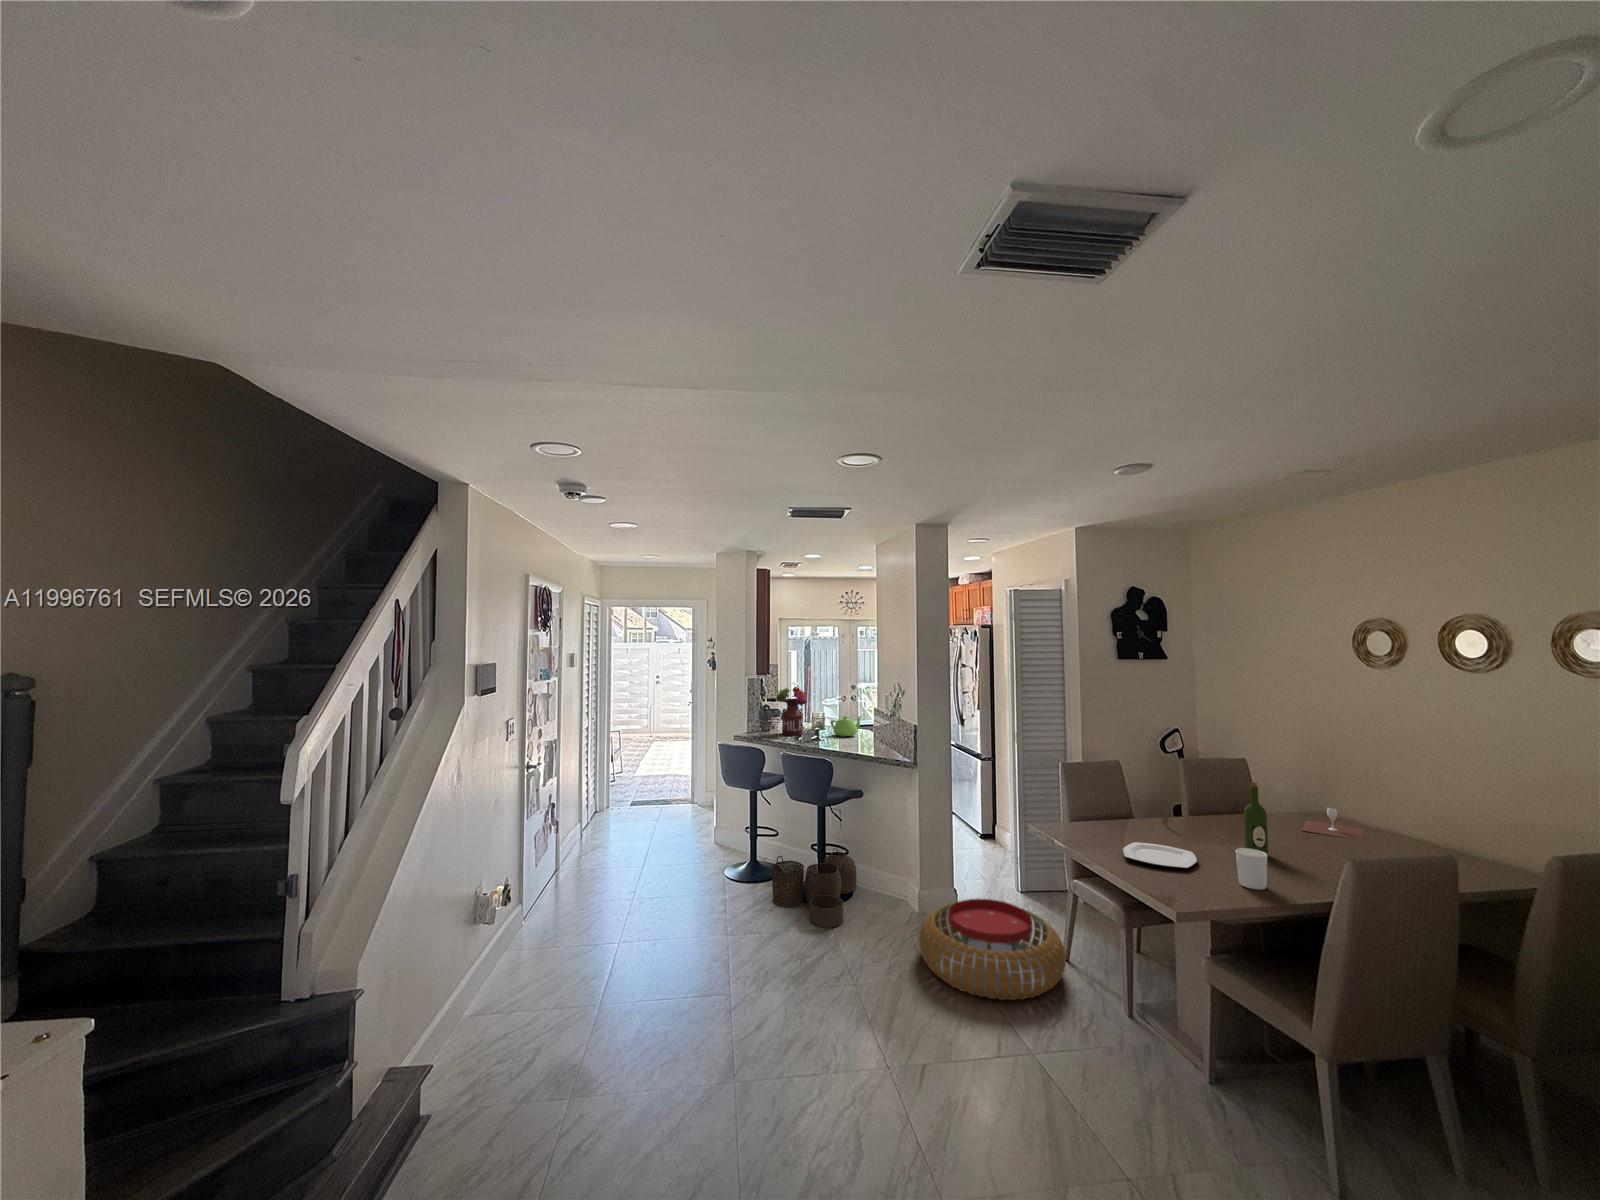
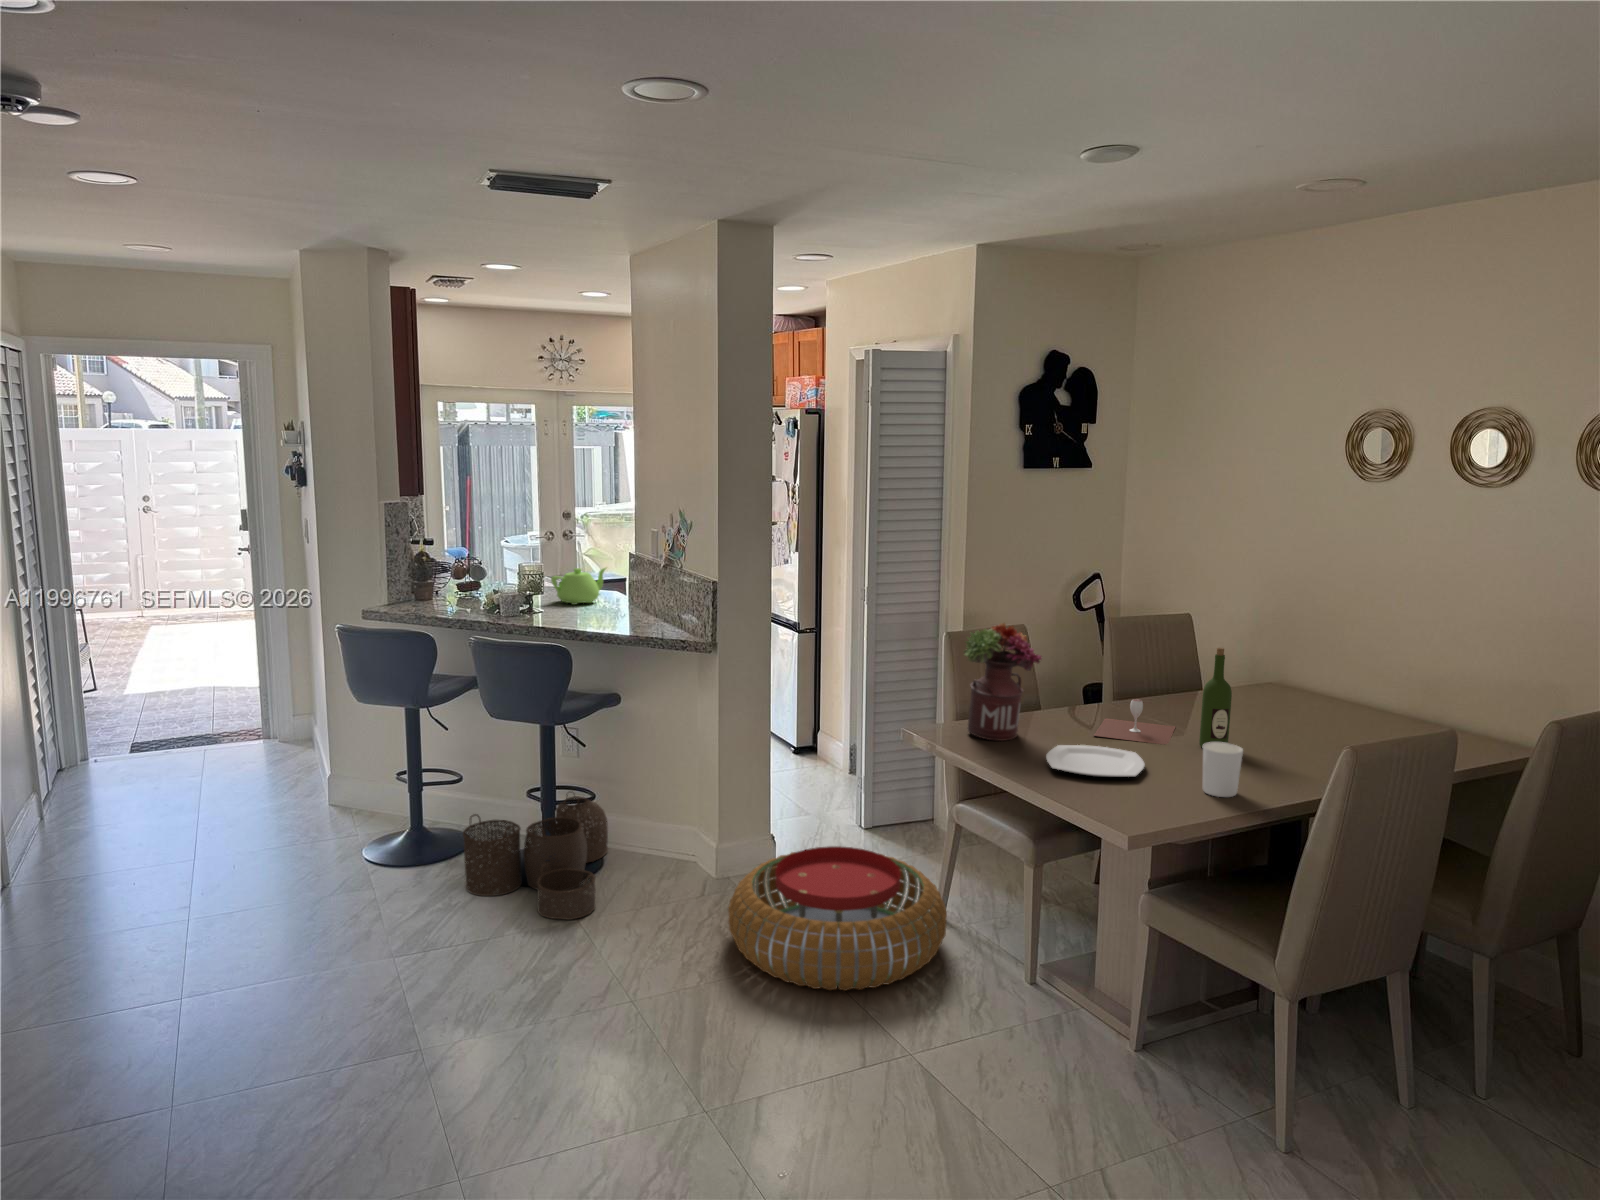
flower arrangement: present [776,687,807,736] -> present [964,623,1042,741]
wine glass: present [1301,808,1365,840] -> present [1094,699,1176,745]

